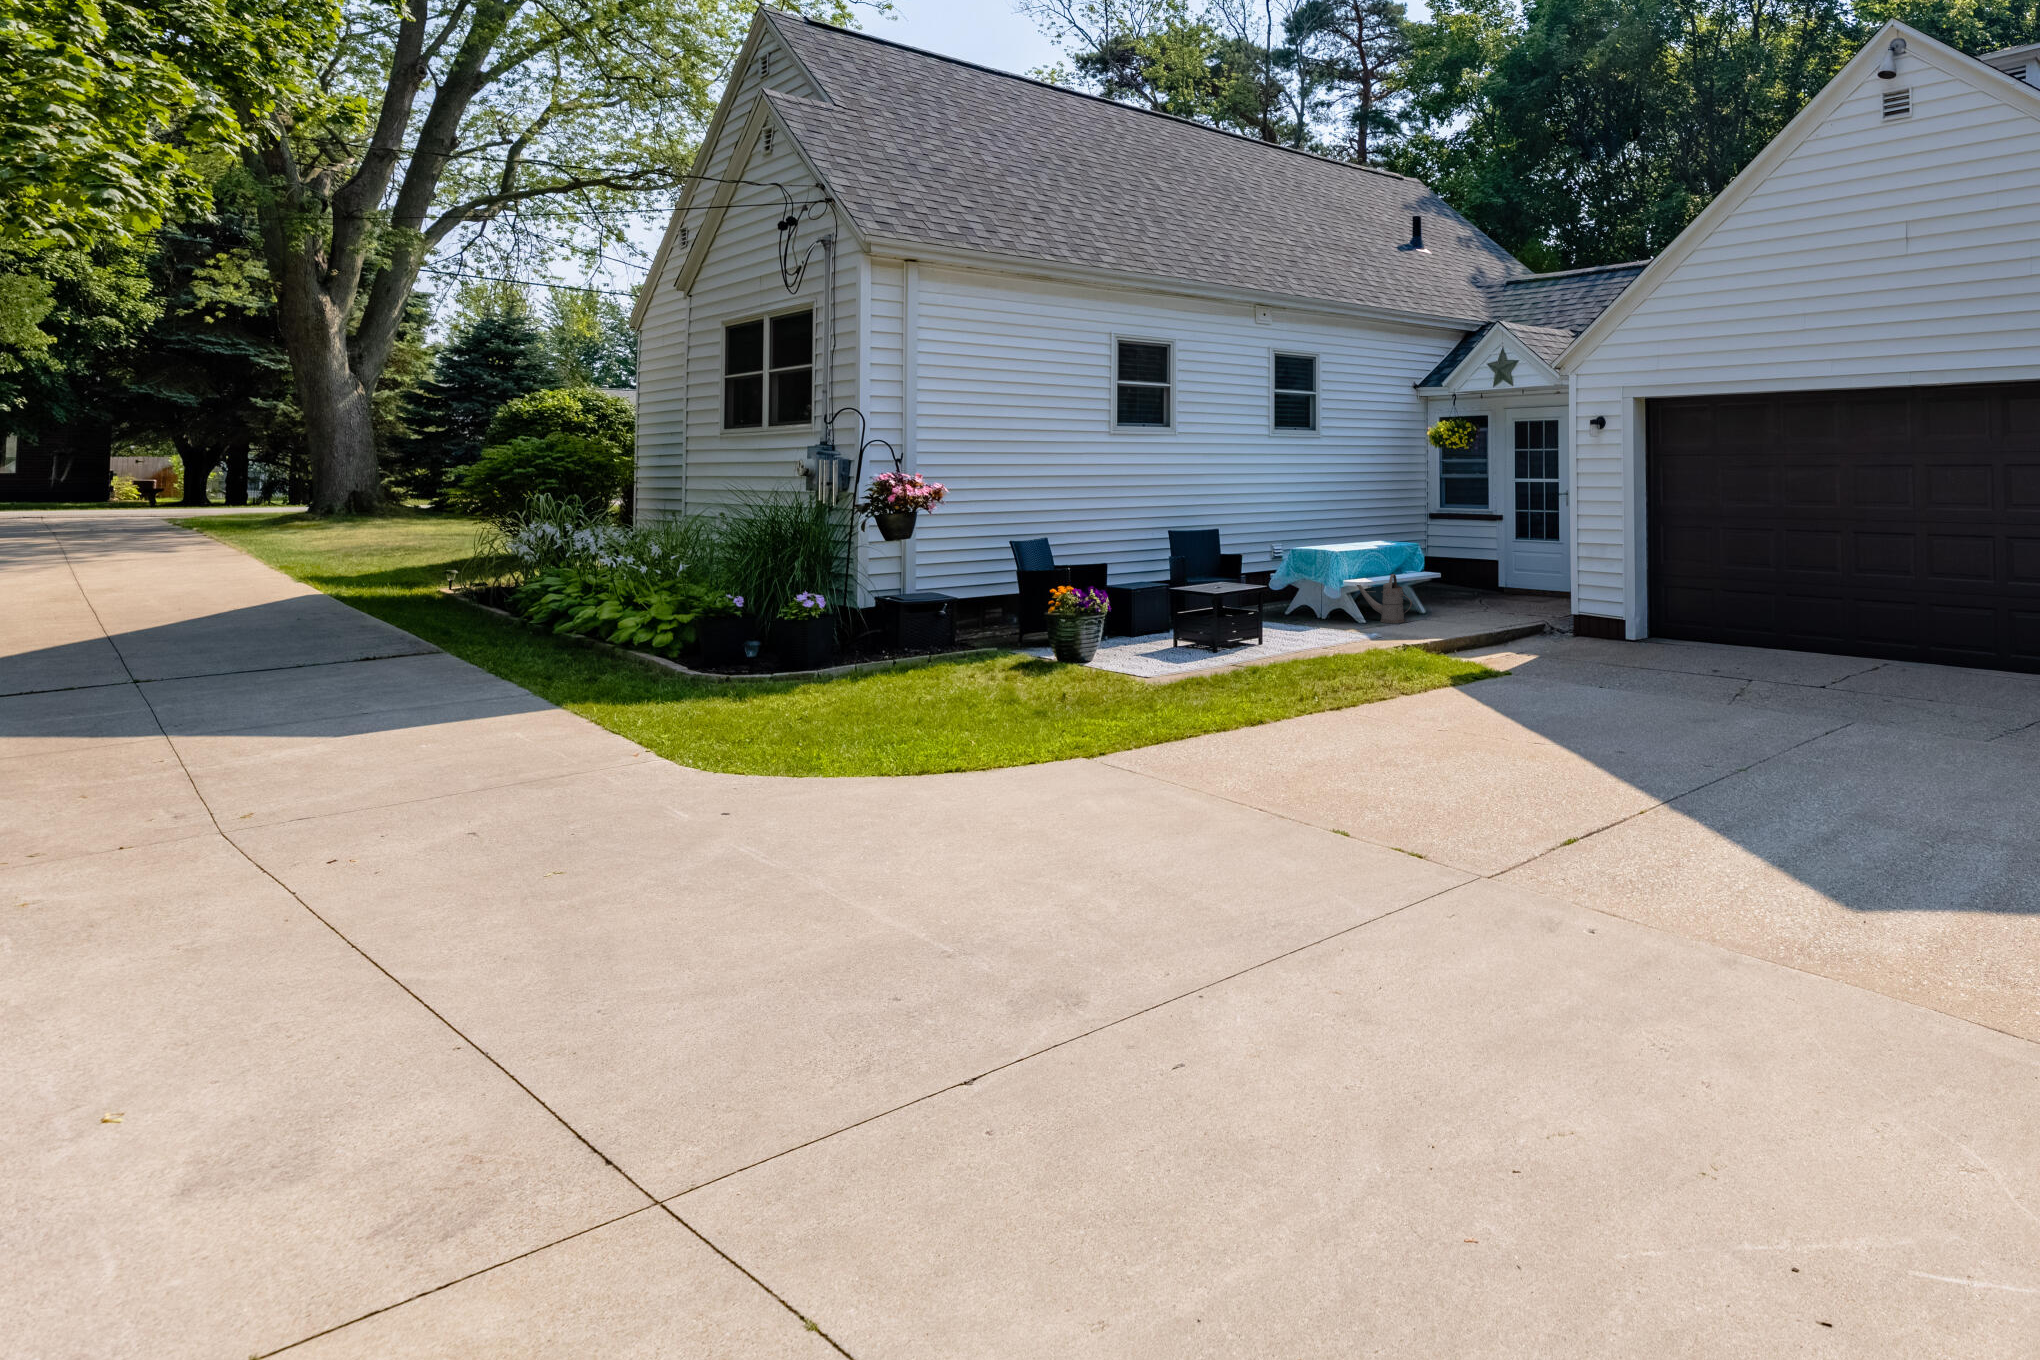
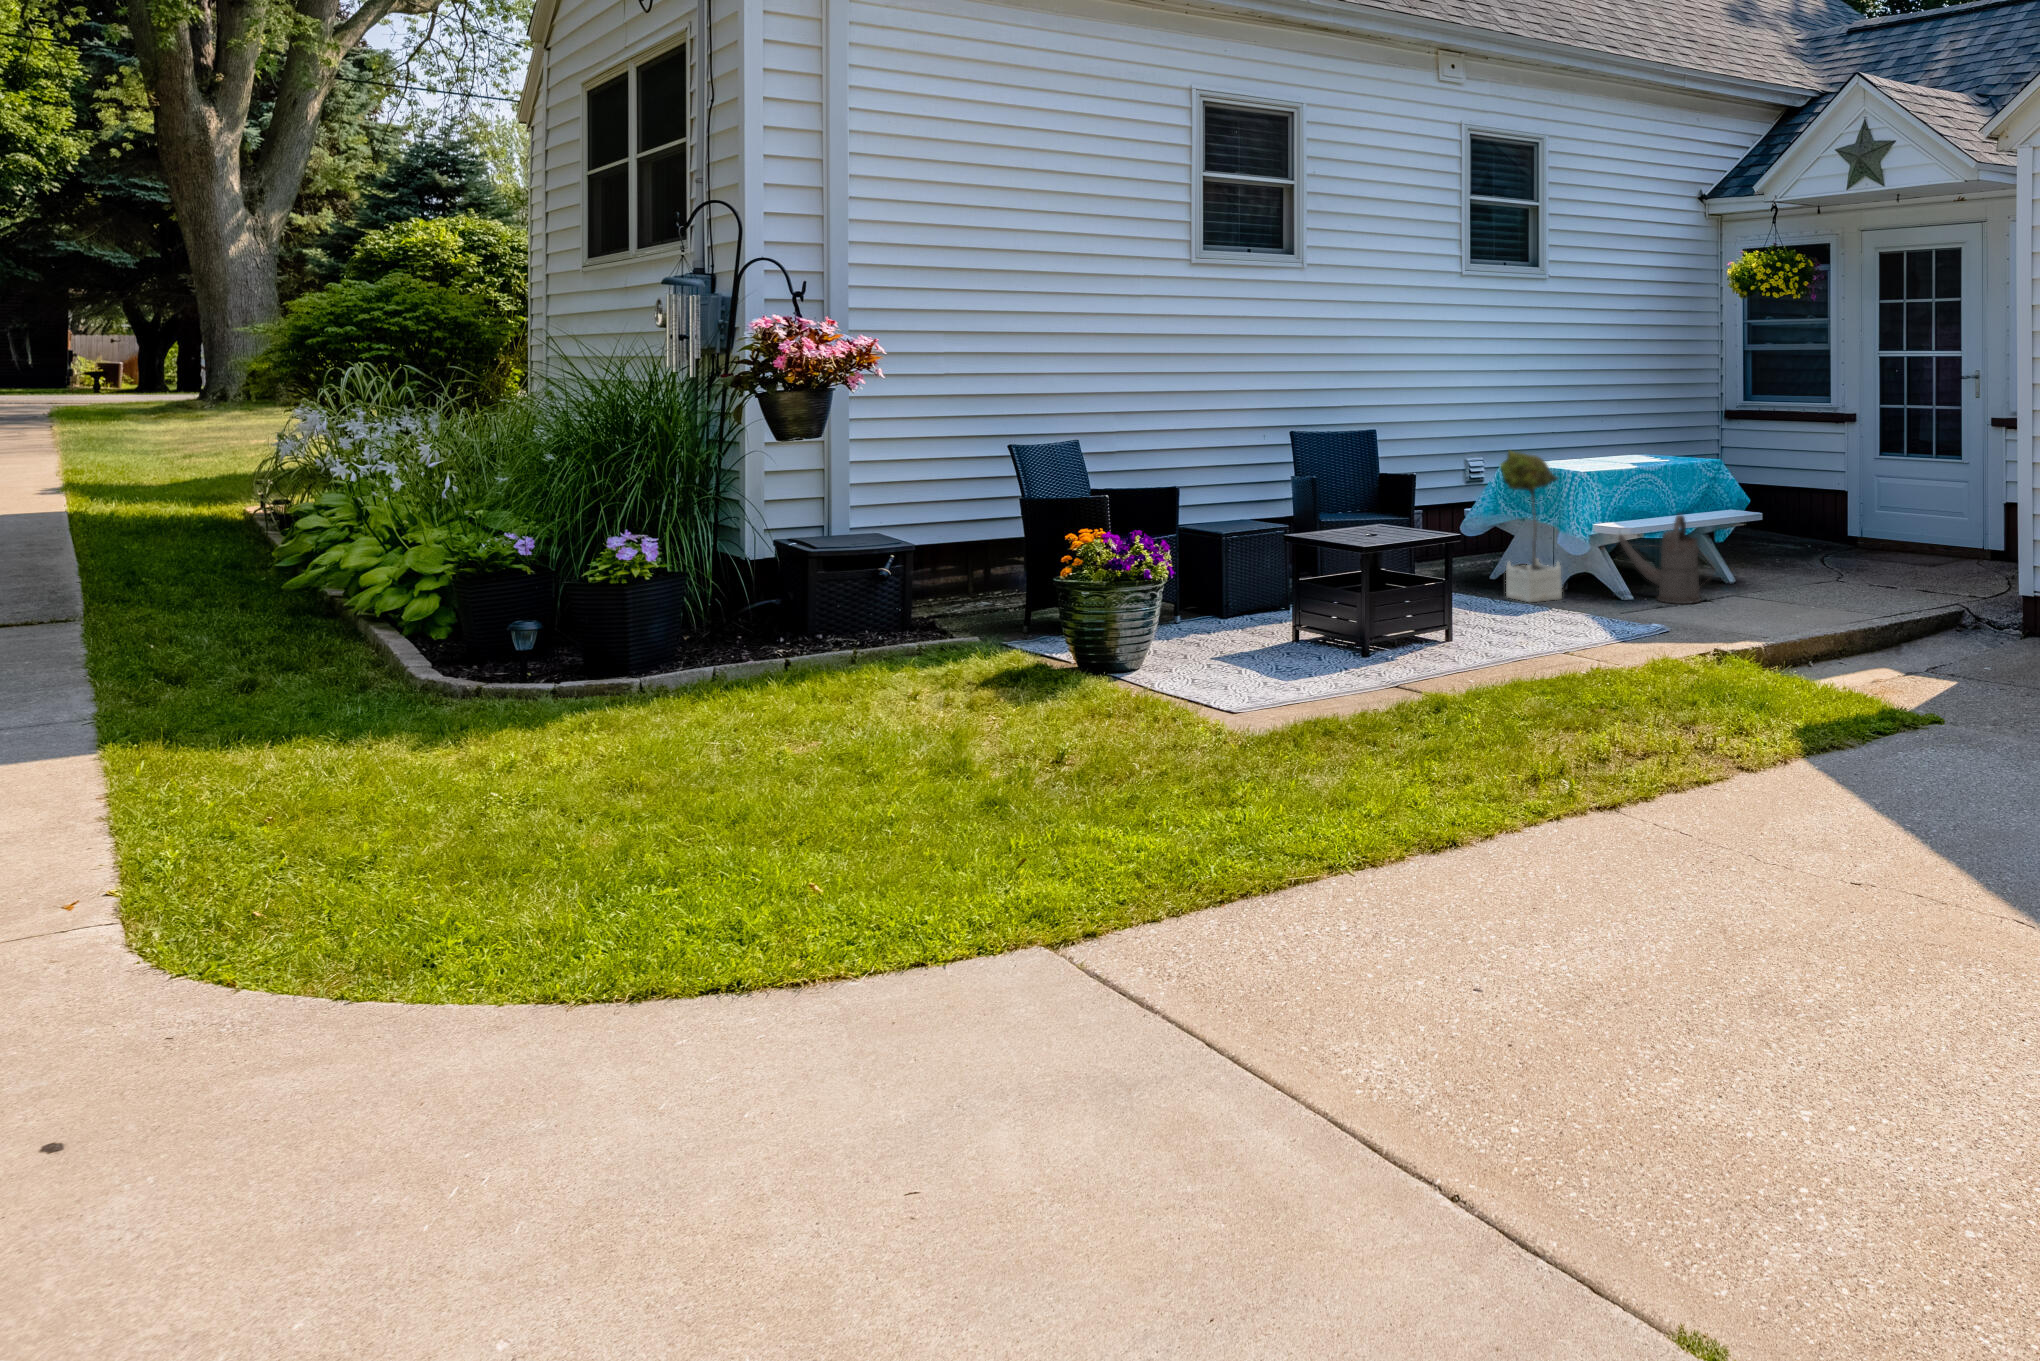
potted tree: none [1292,539,1327,625] -> present [1500,451,1562,602]

